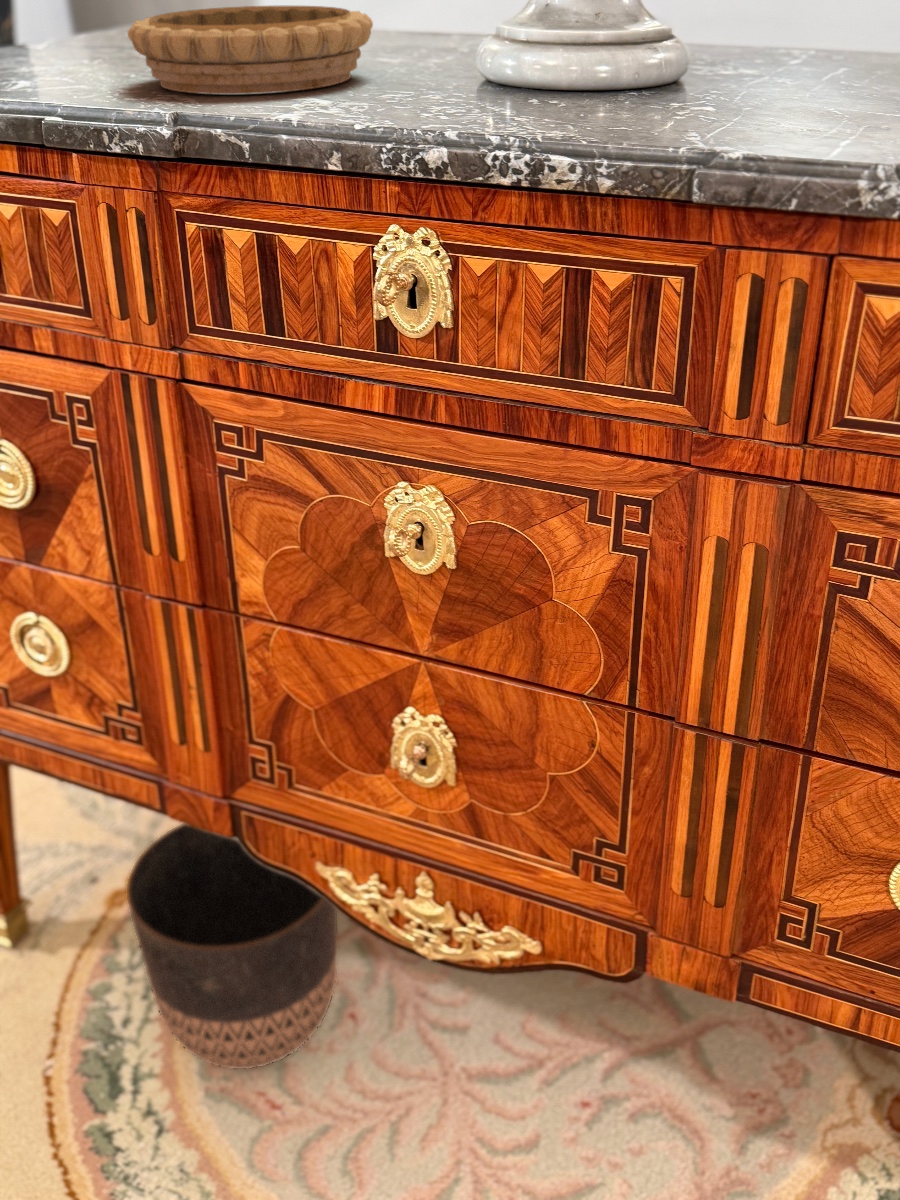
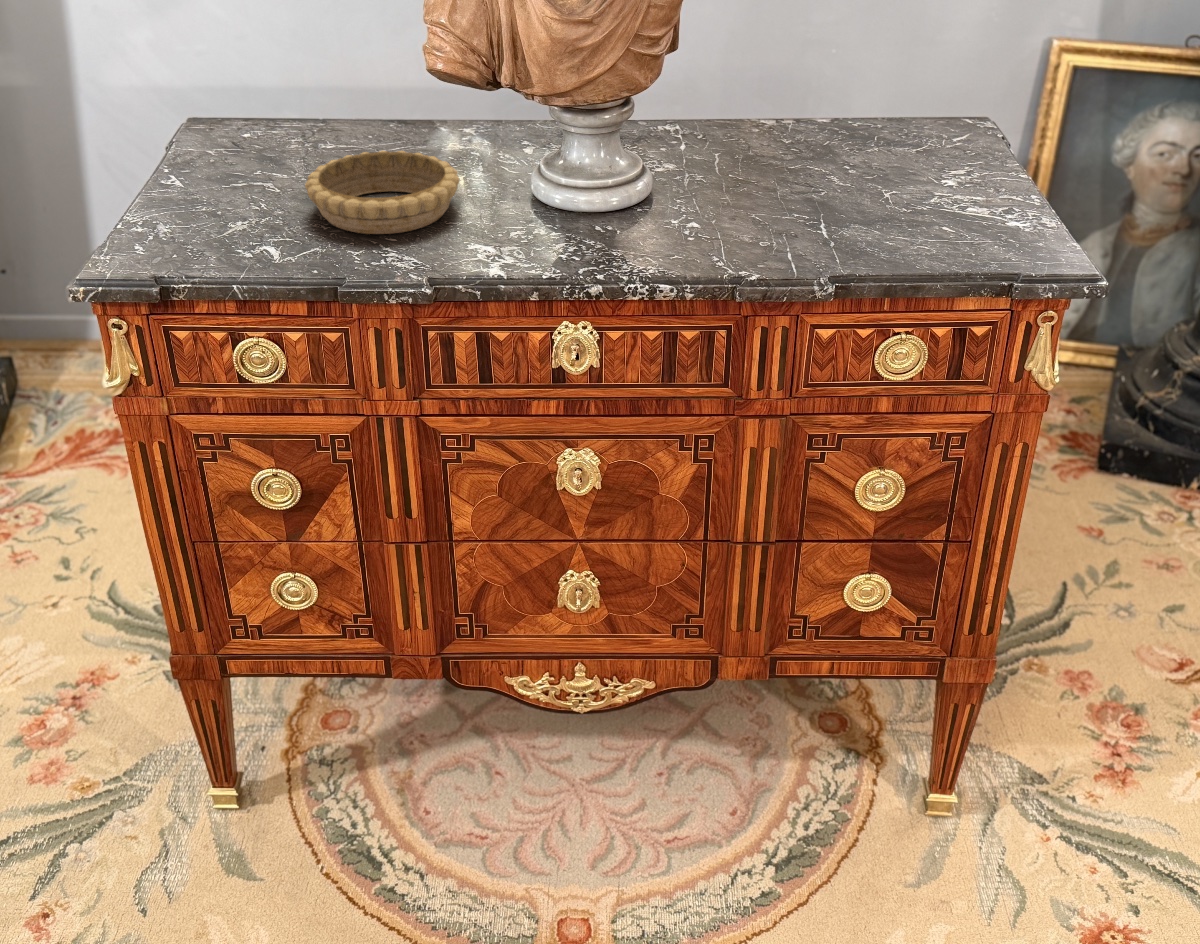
planter: present [127,823,337,1069] -> none [371,658,505,824]

